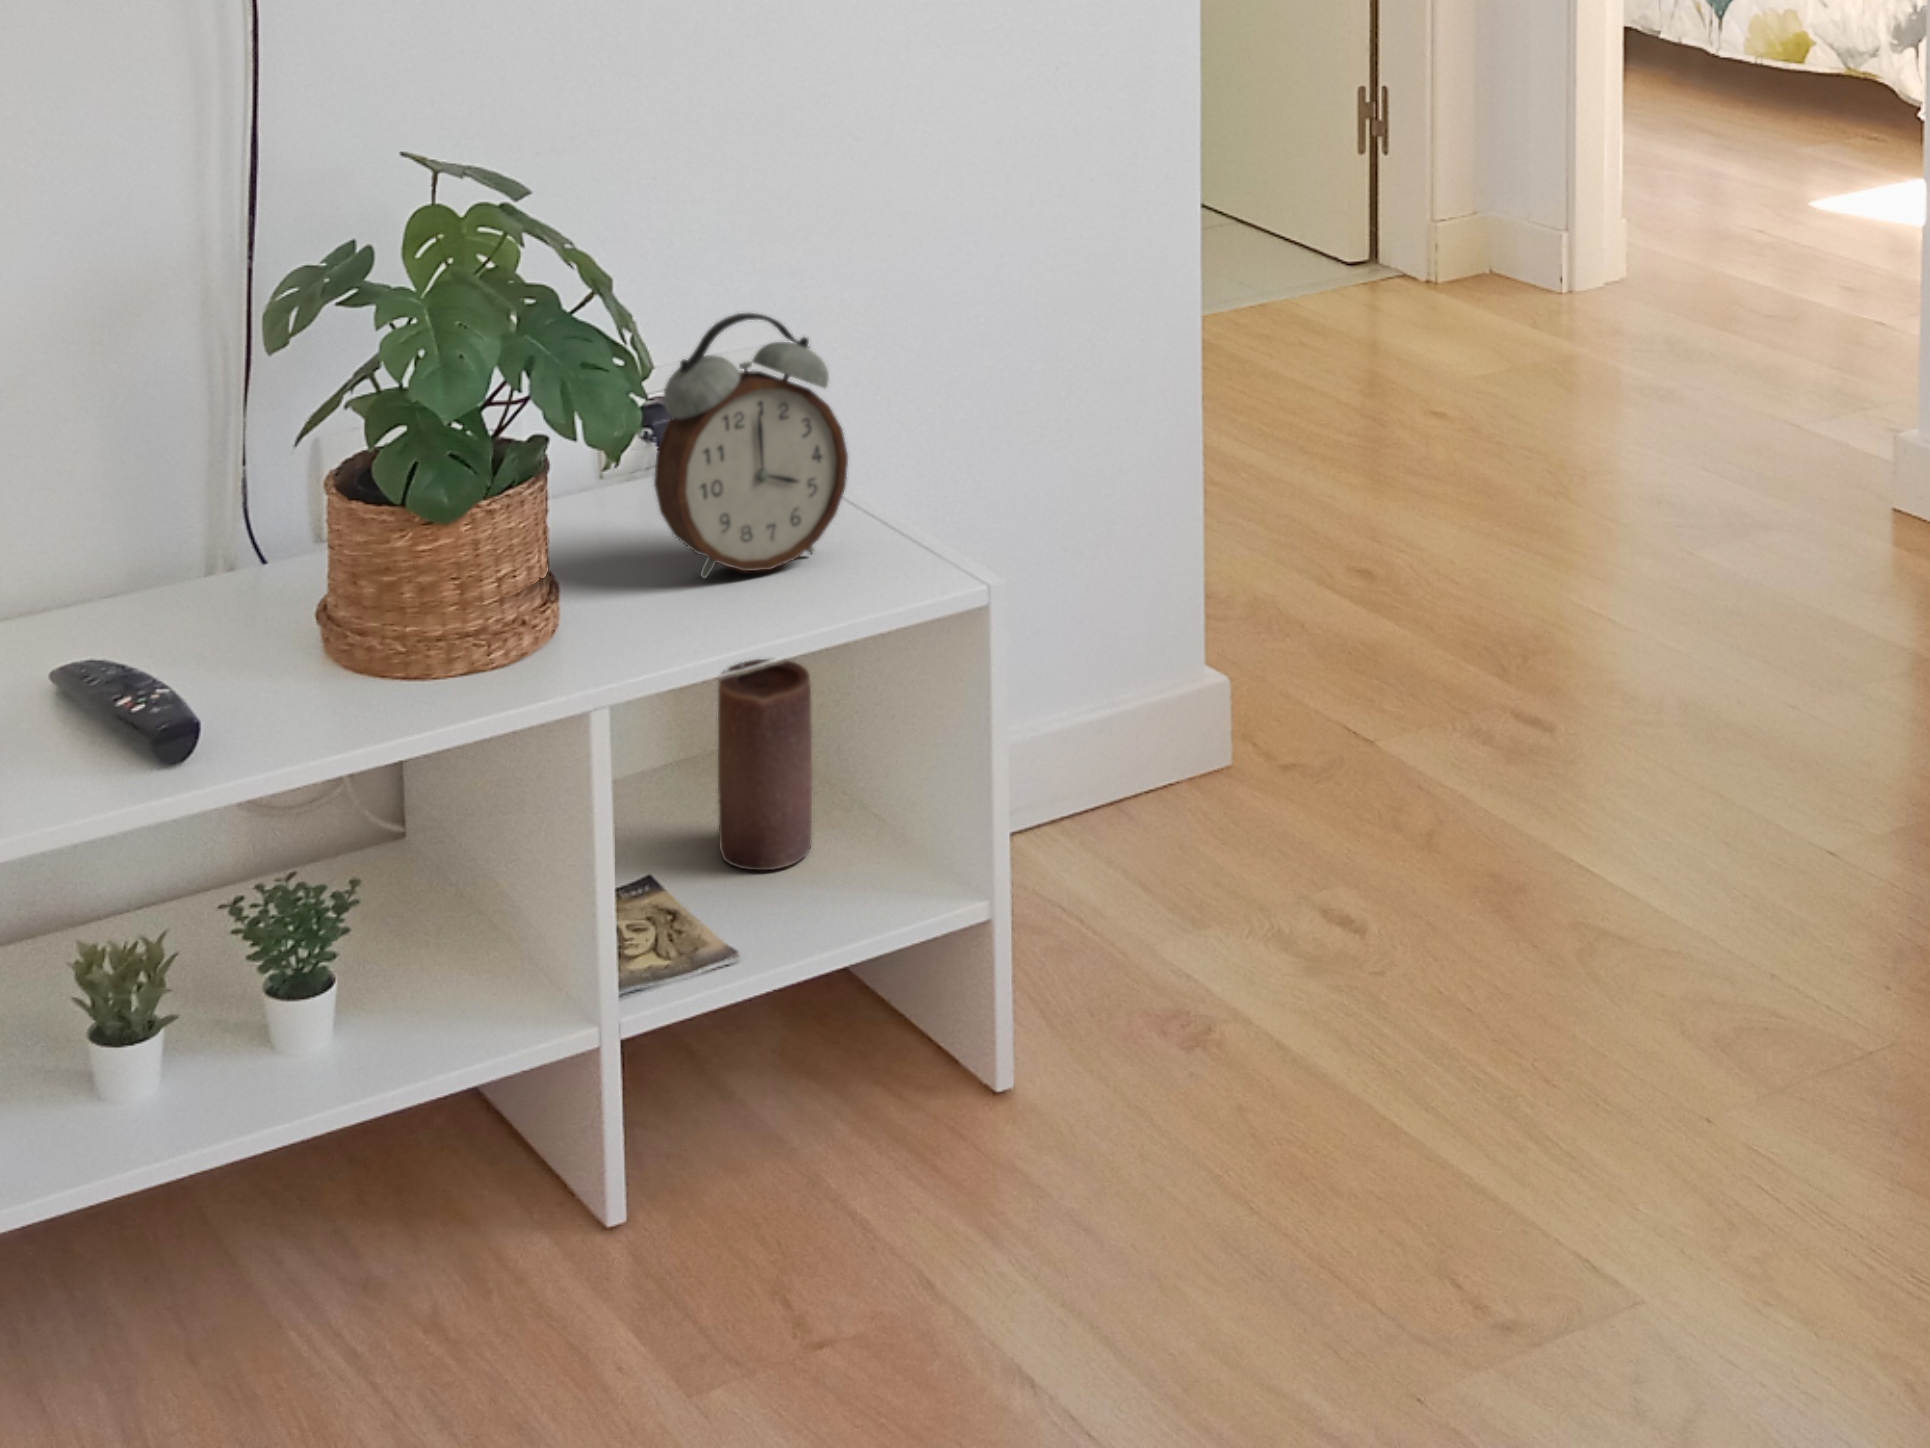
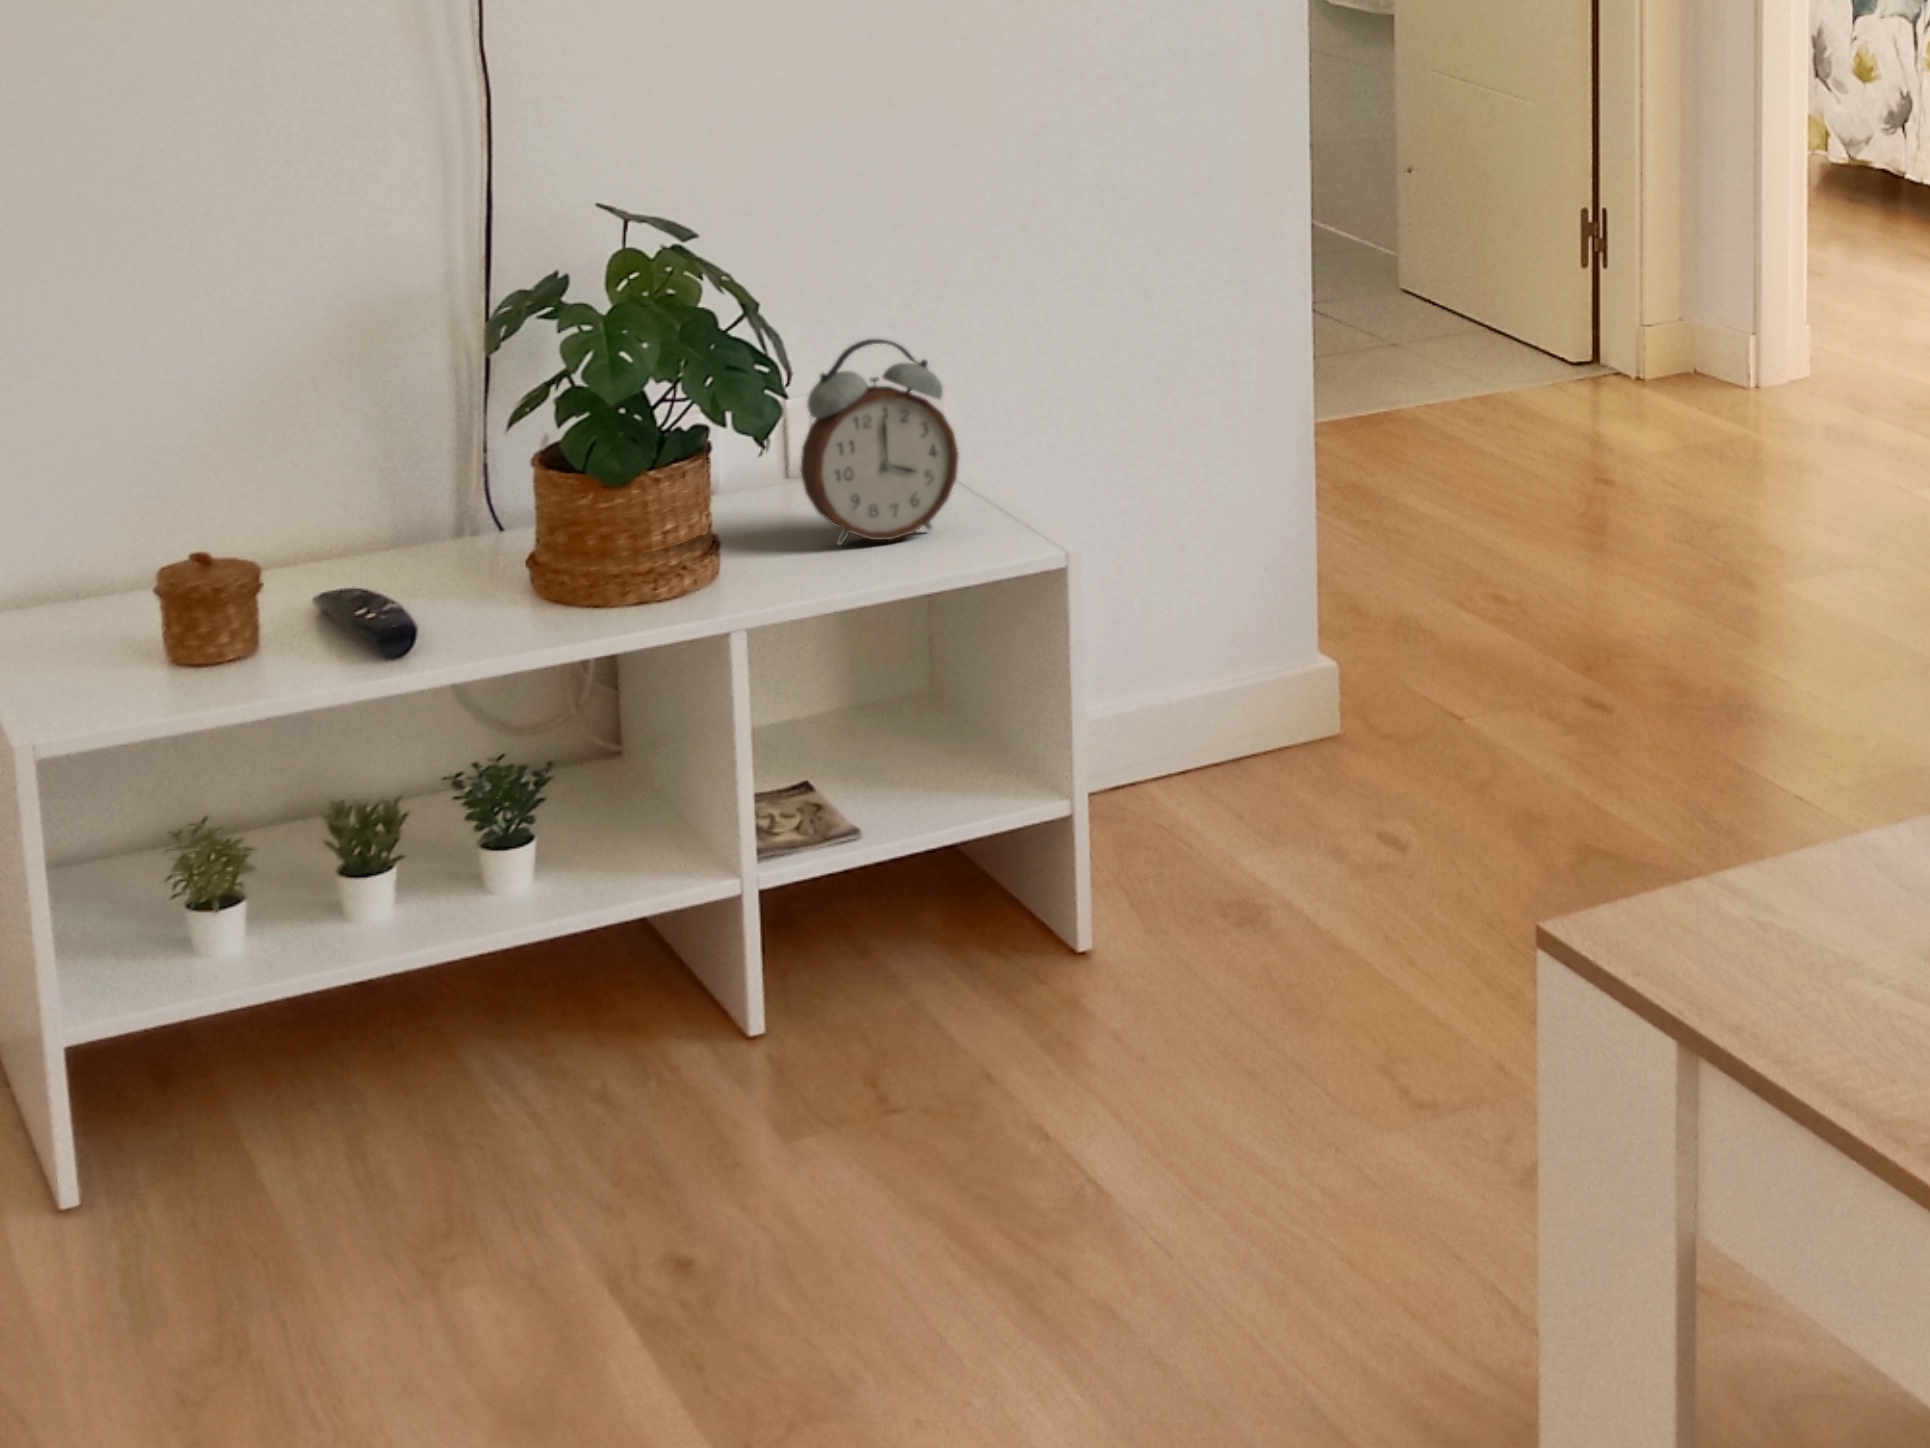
candle: present [718,659,812,870] -> none [862,618,939,781]

